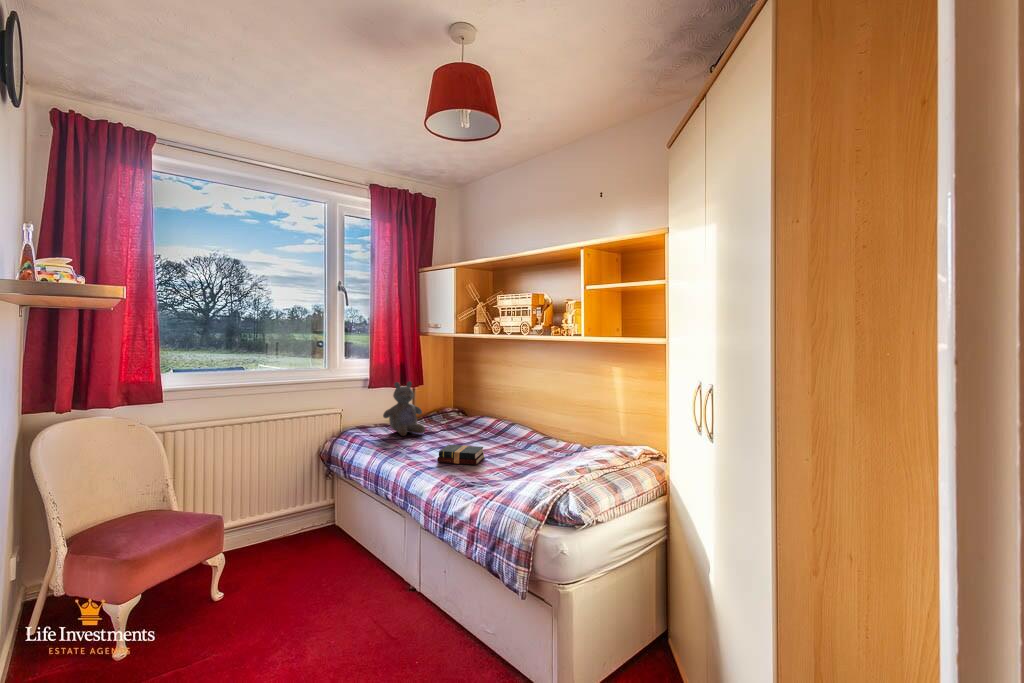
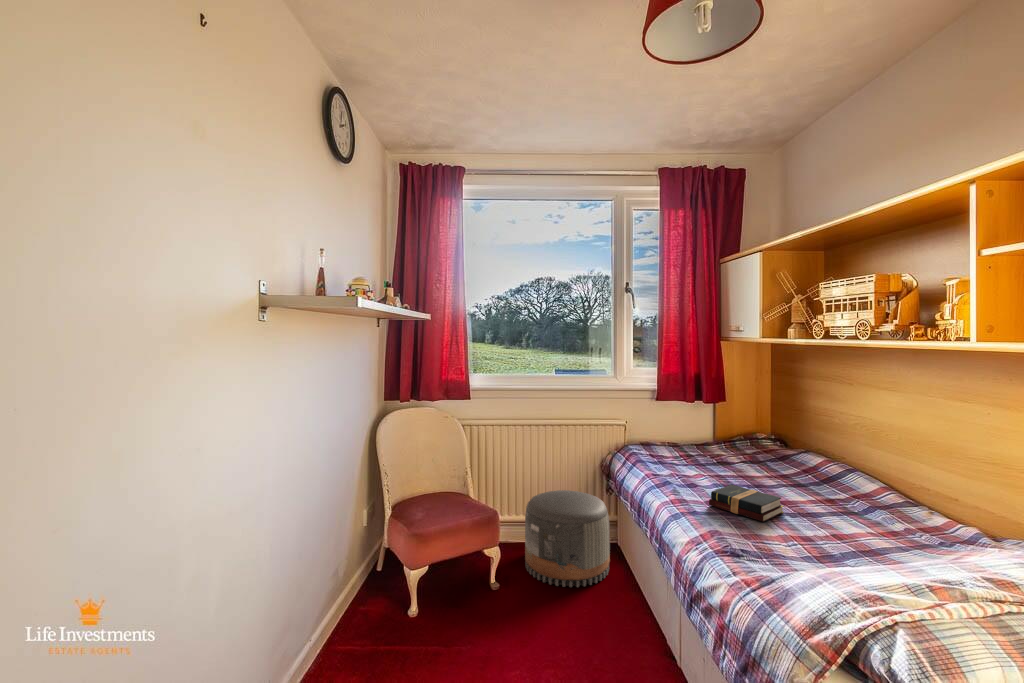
stuffed bear: present [383,381,425,436] -> none [665,397,716,462]
pouf: none [242,483,335,578] -> present [525,490,610,587]

